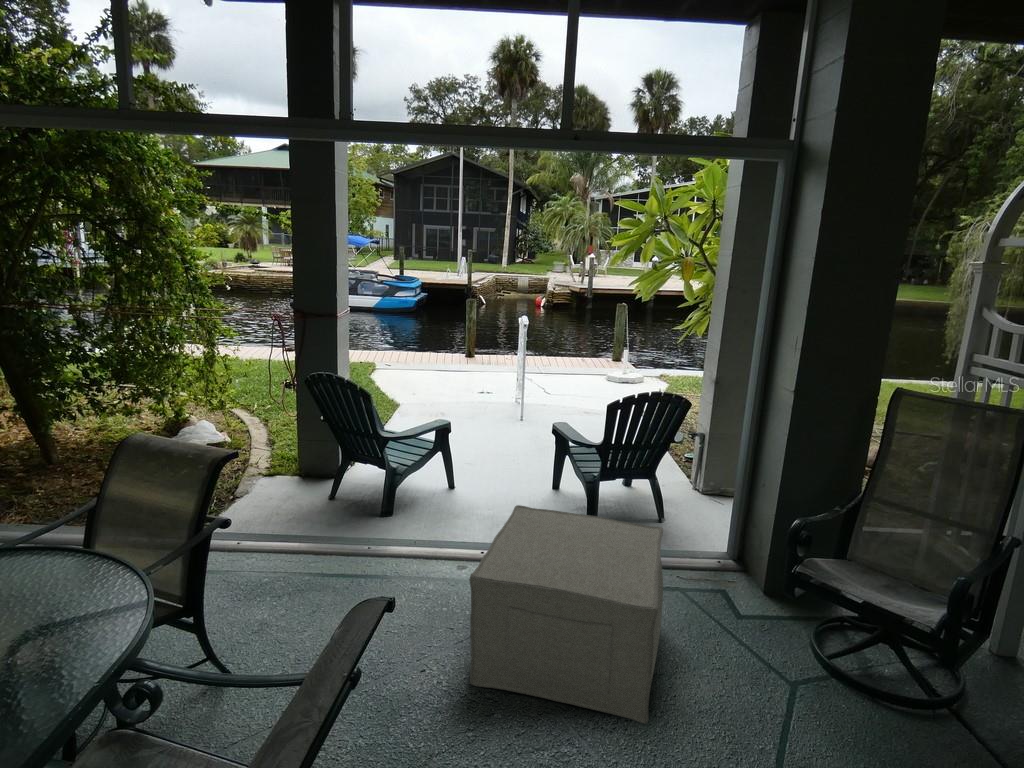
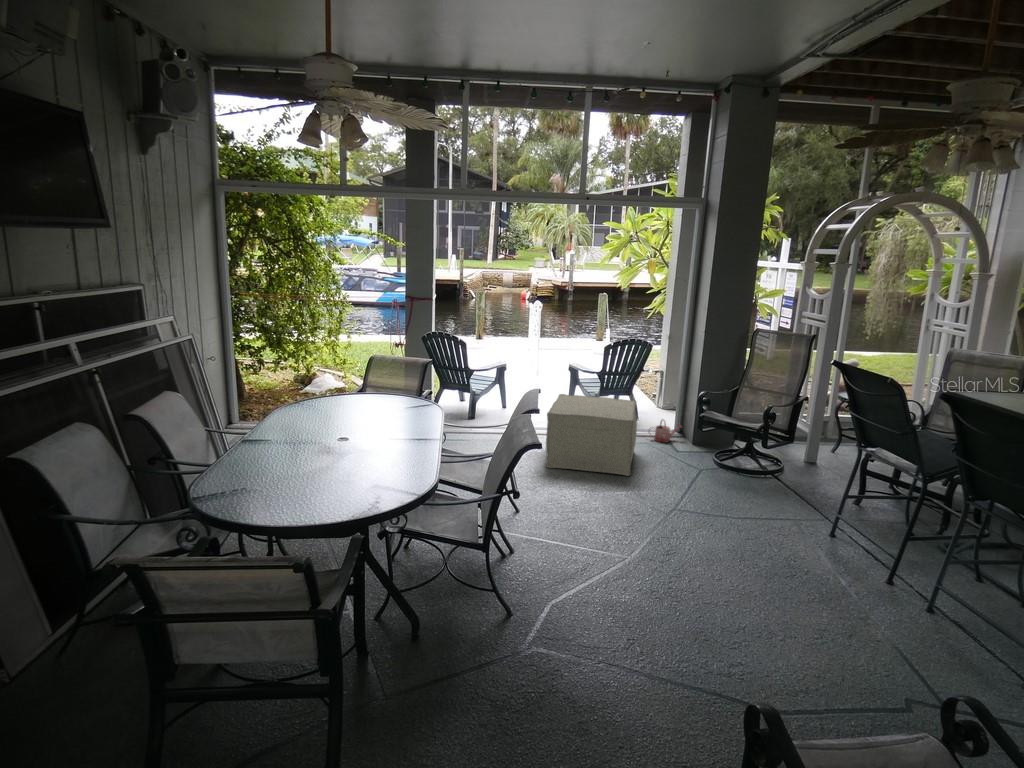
watering can: none [683,543,747,589] -> present [649,419,682,442]

